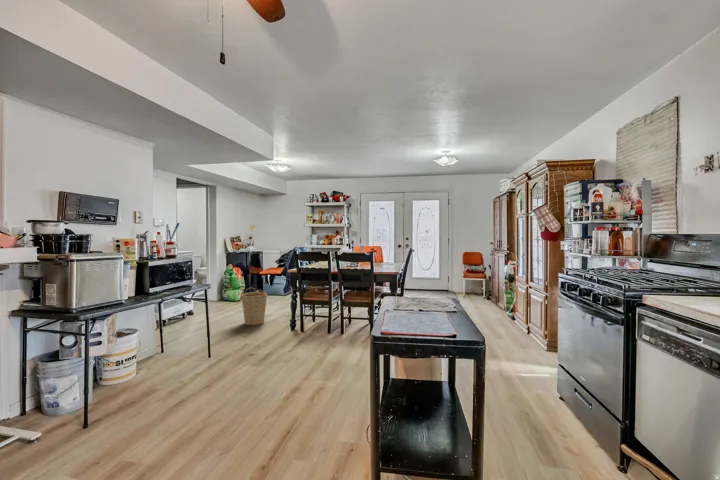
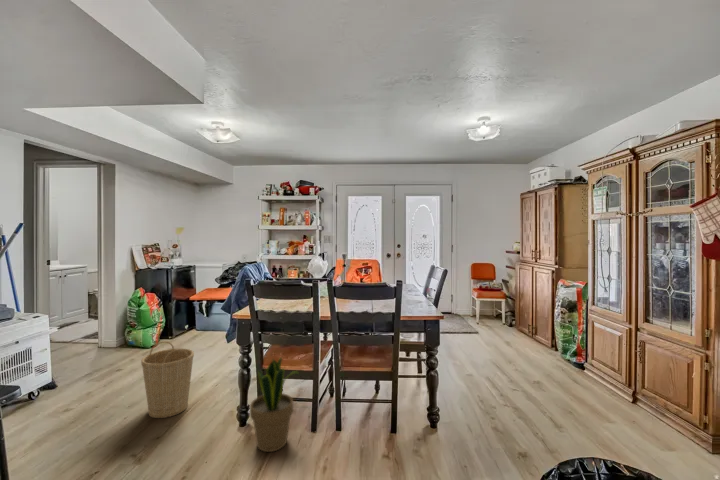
potted plant: none [296,292,321,336] -> present [250,358,298,452]

